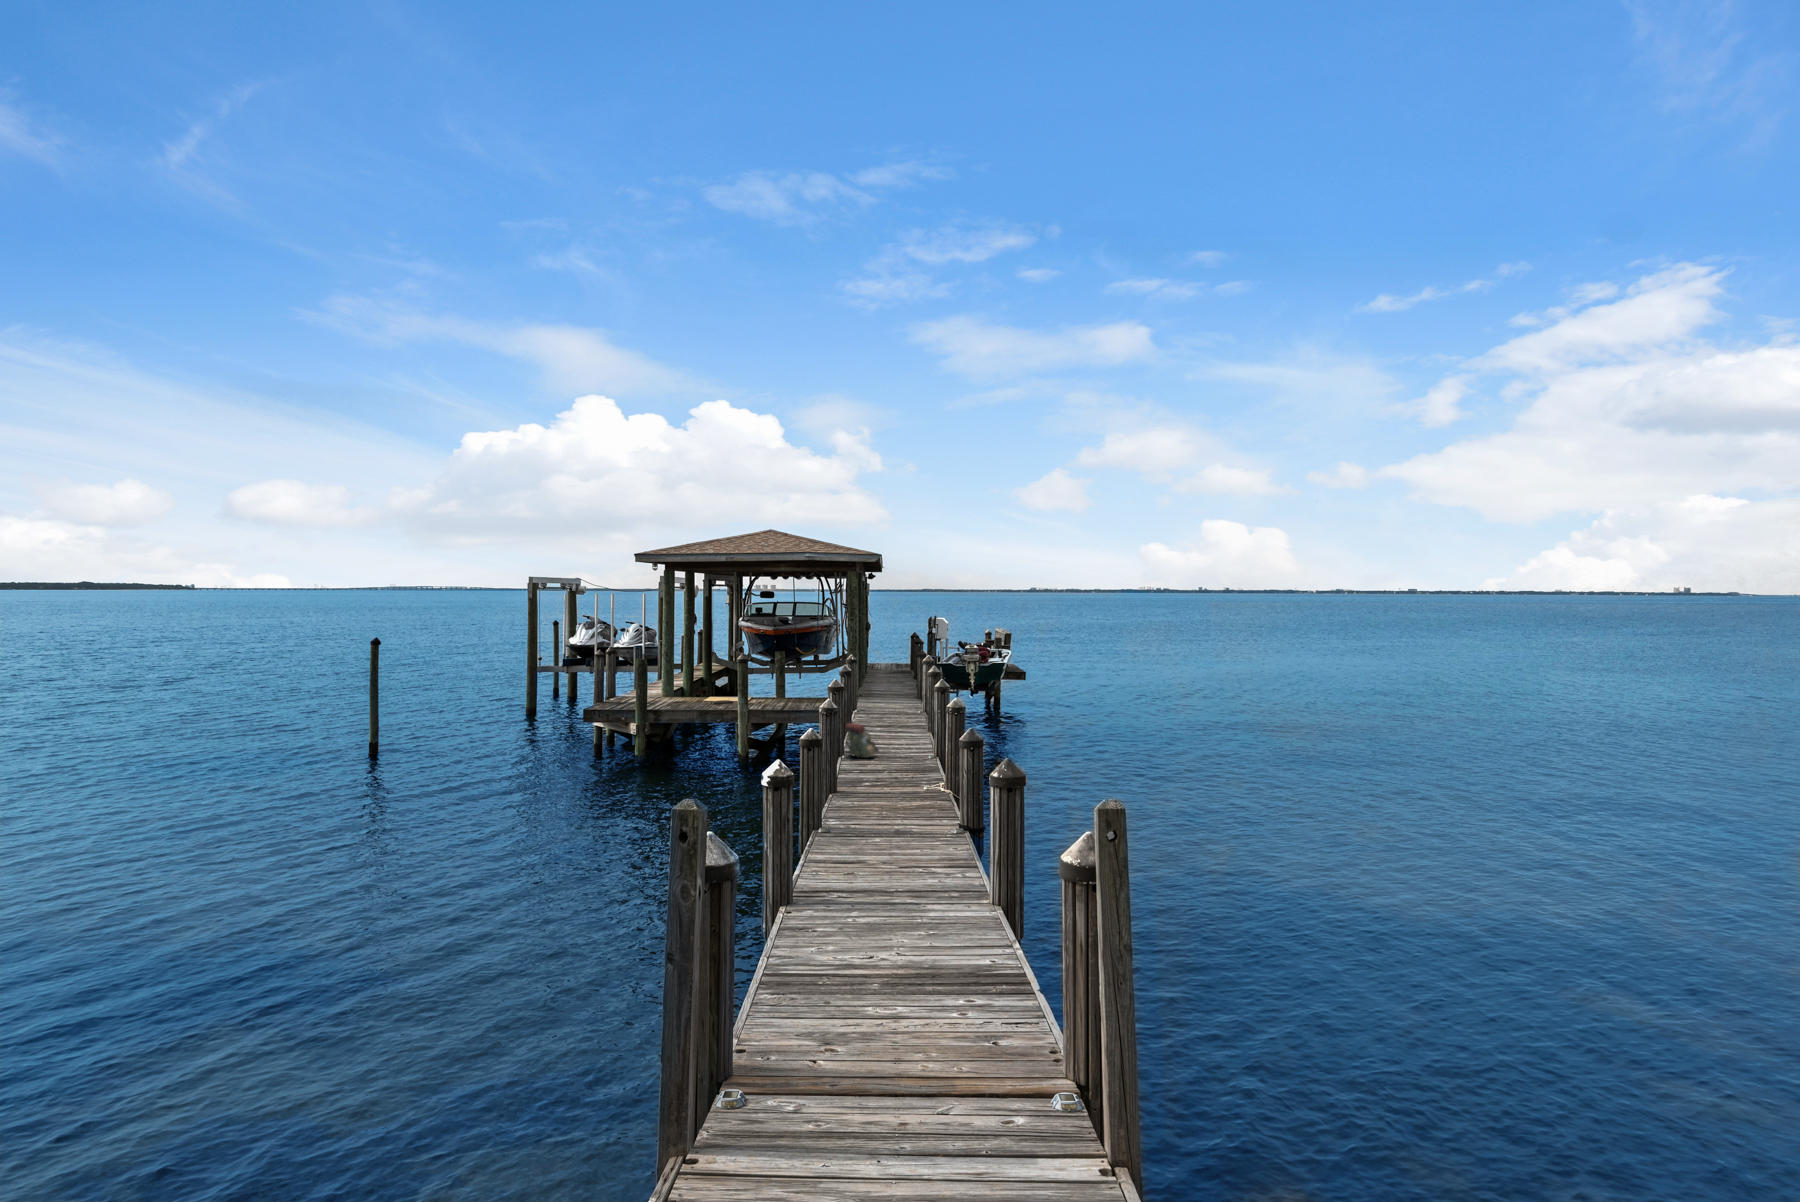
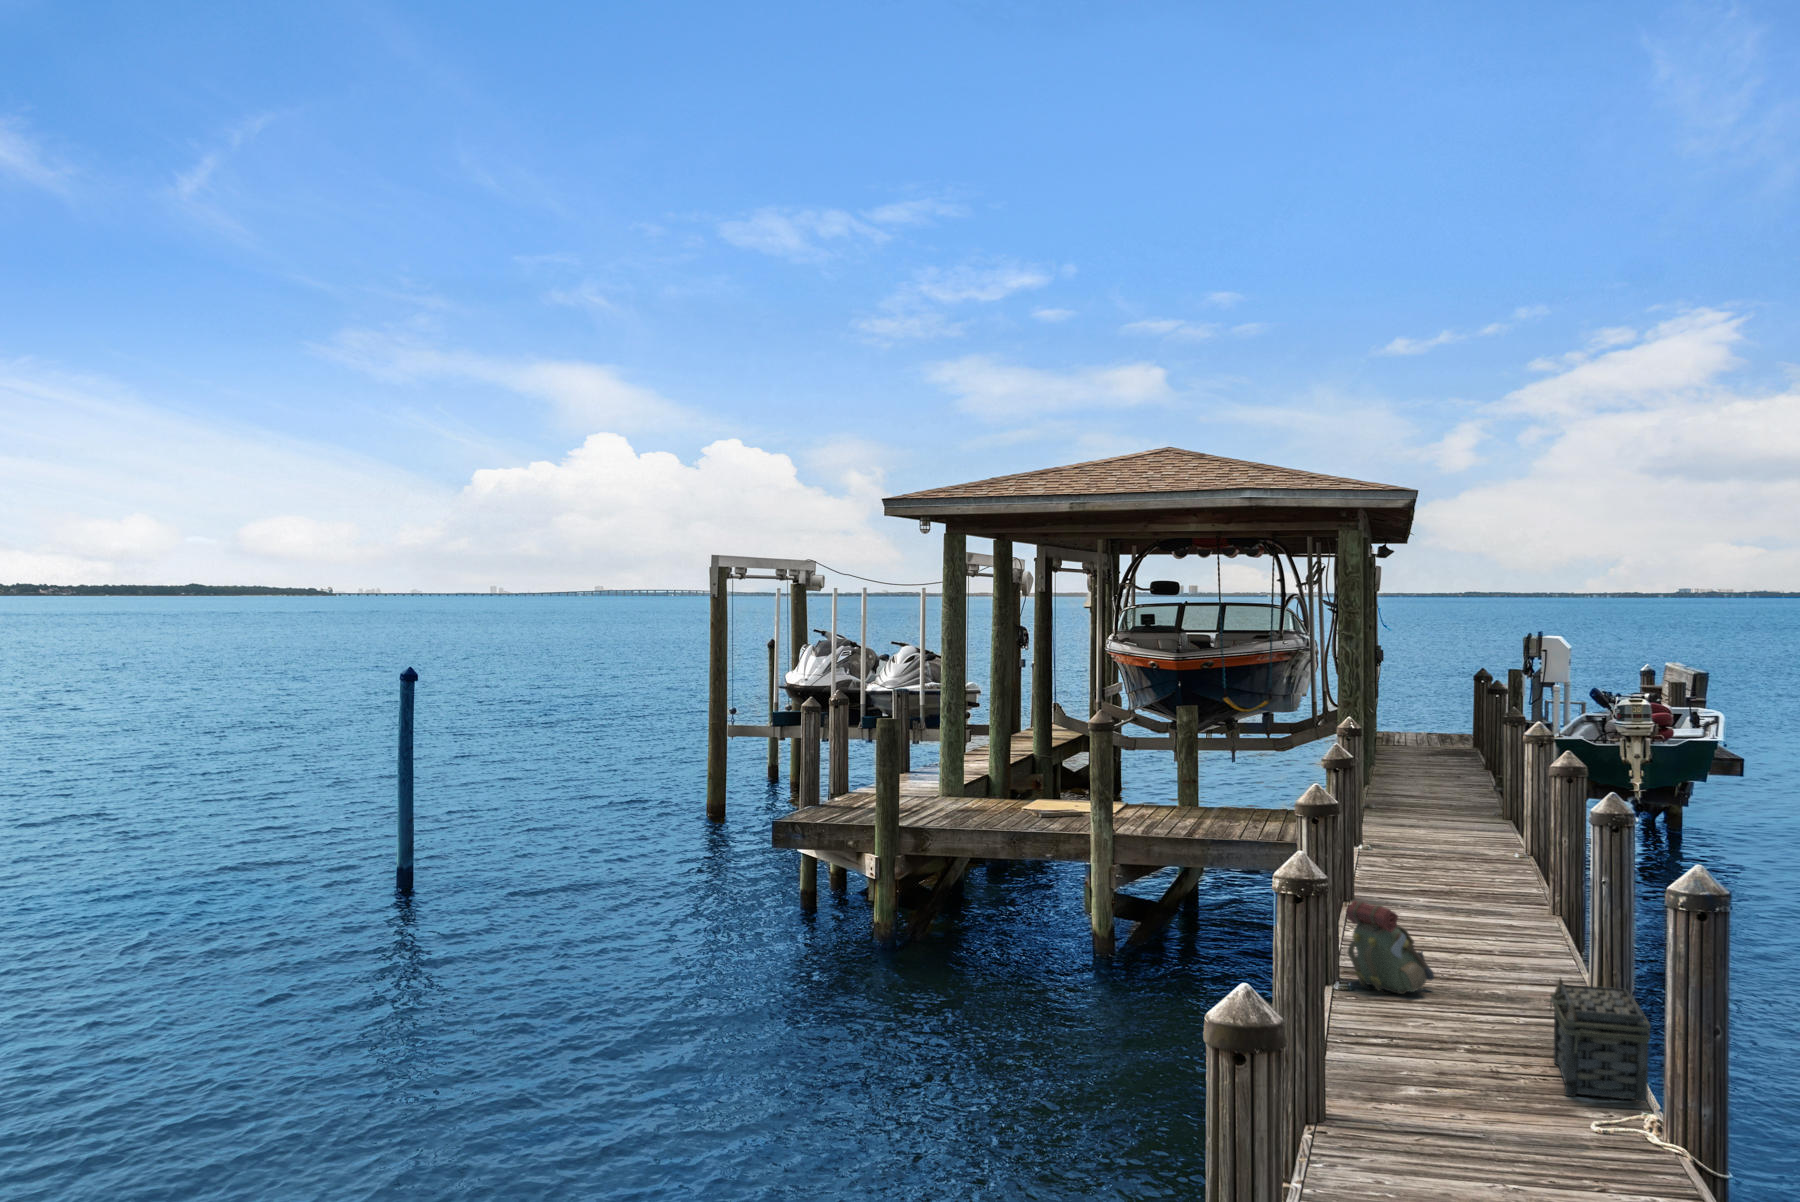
basket: none [915,743,948,783] -> present [1550,978,1650,1103]

